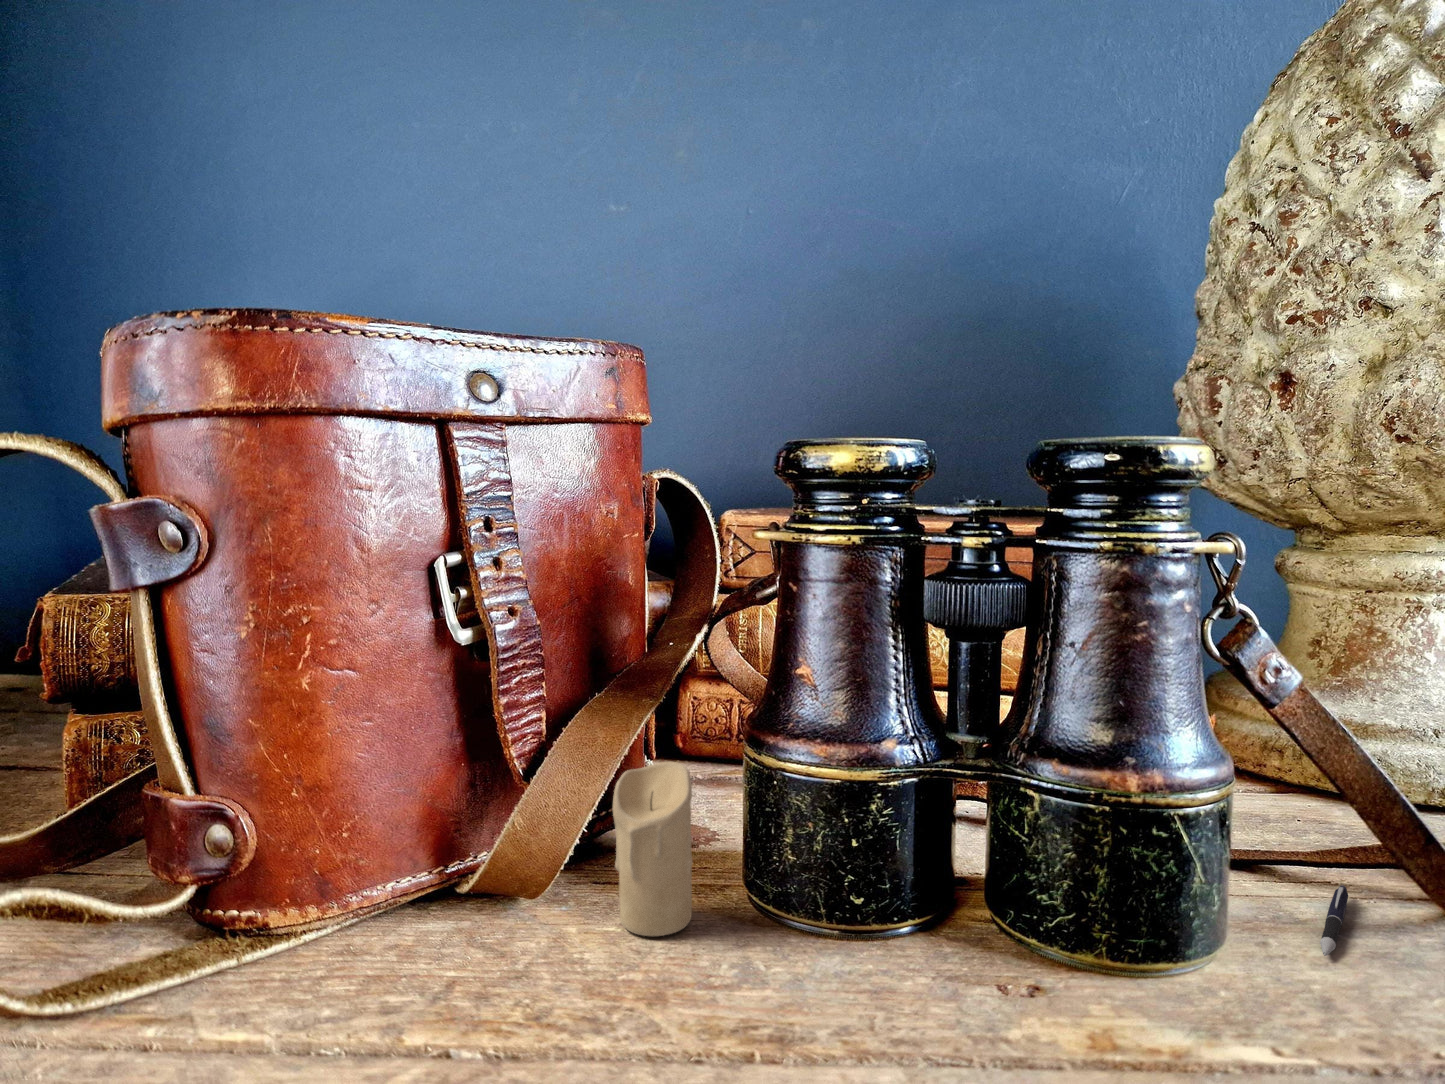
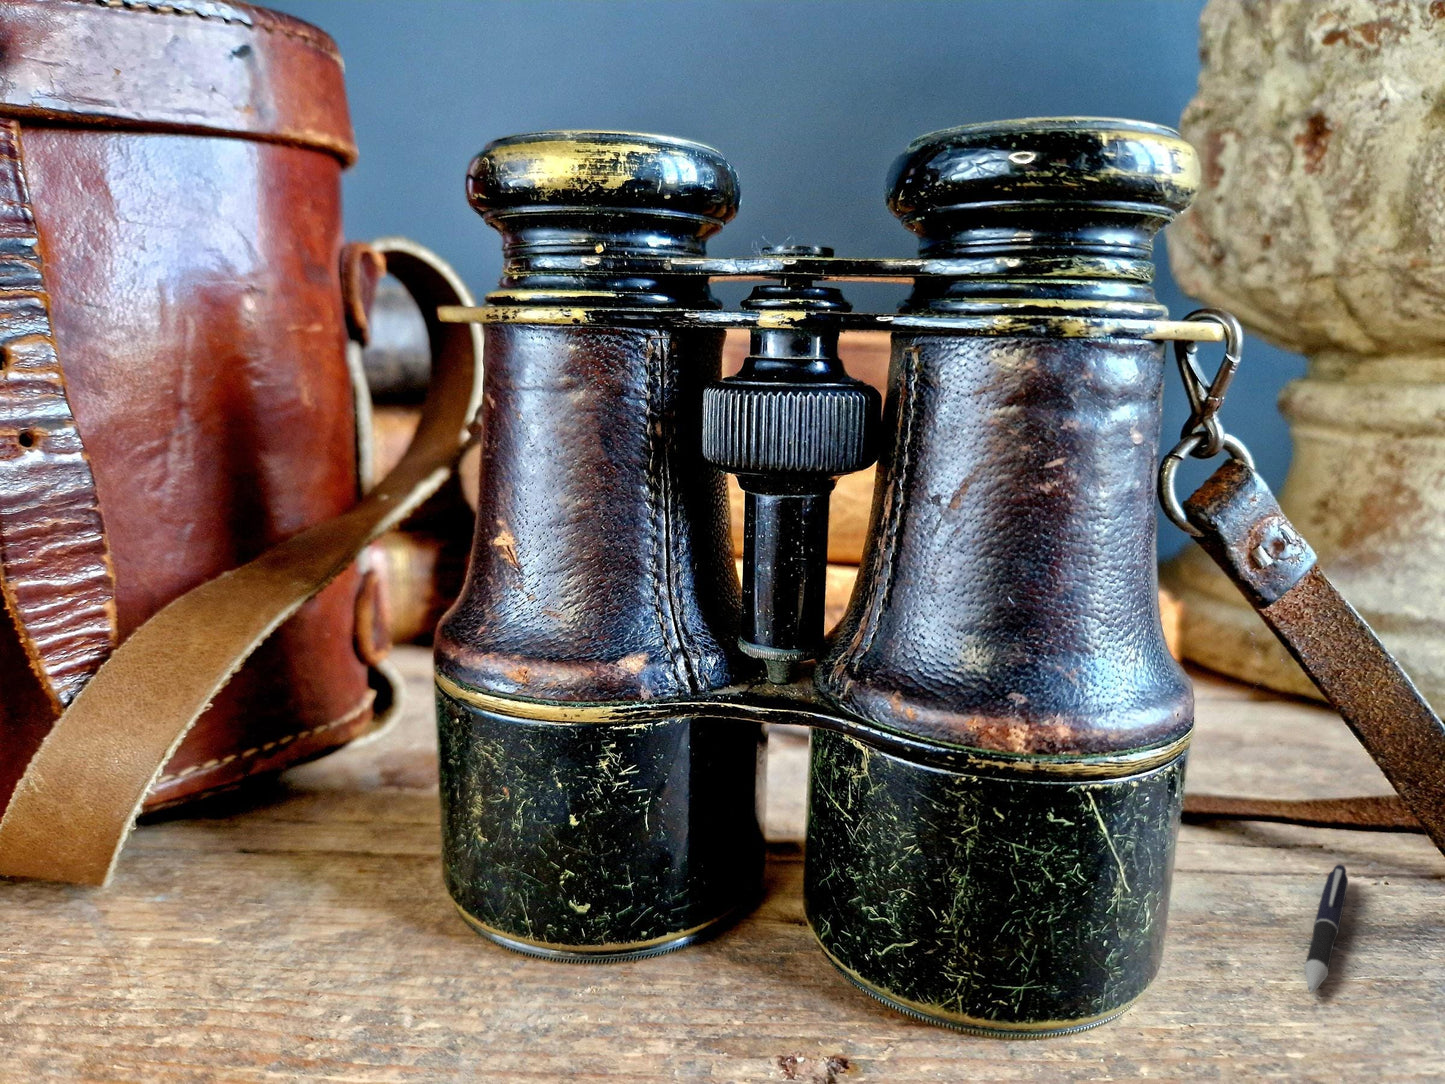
candle: present [613,762,692,936] -> none [183,684,334,964]

